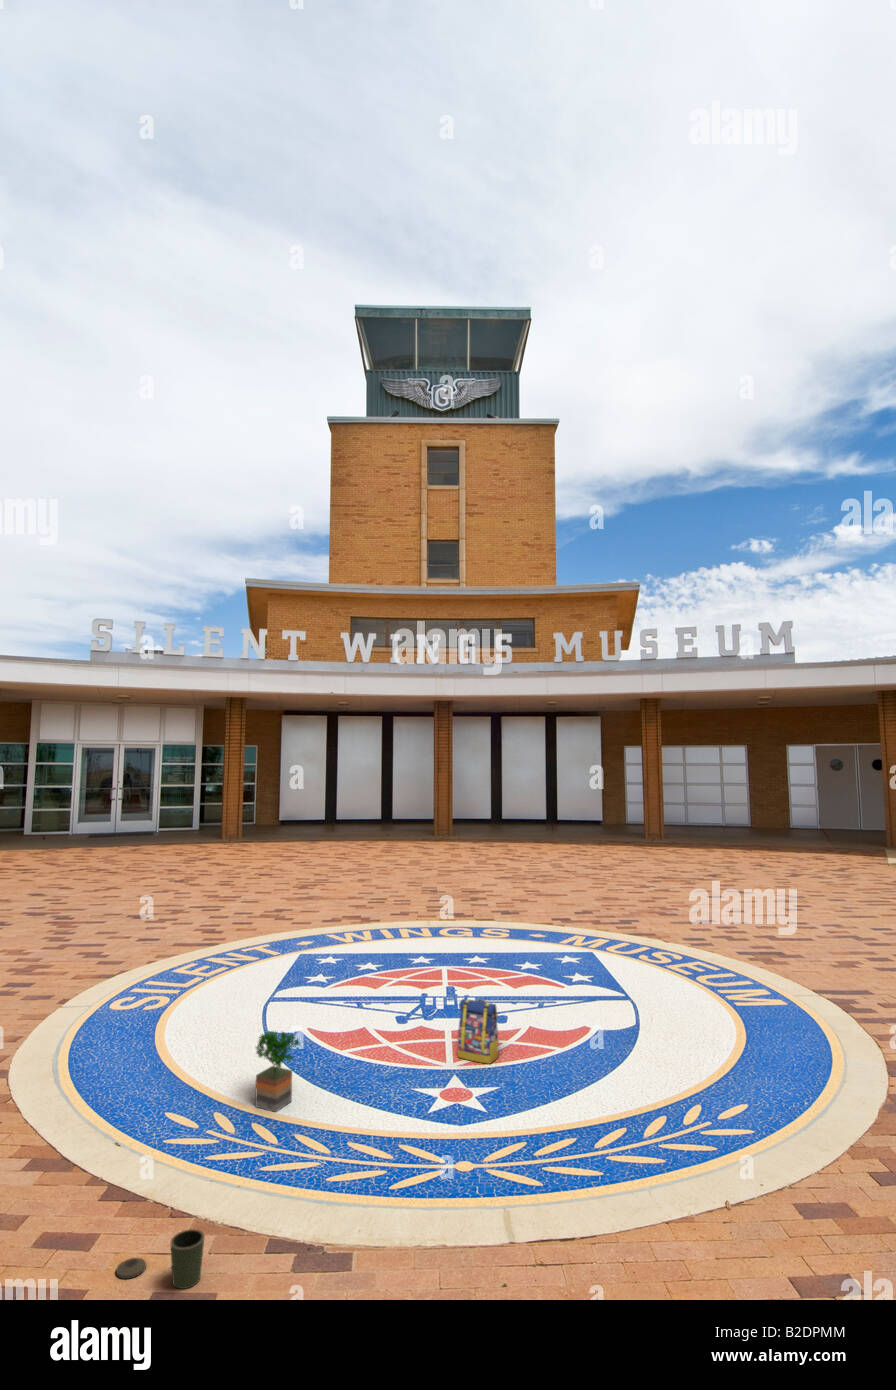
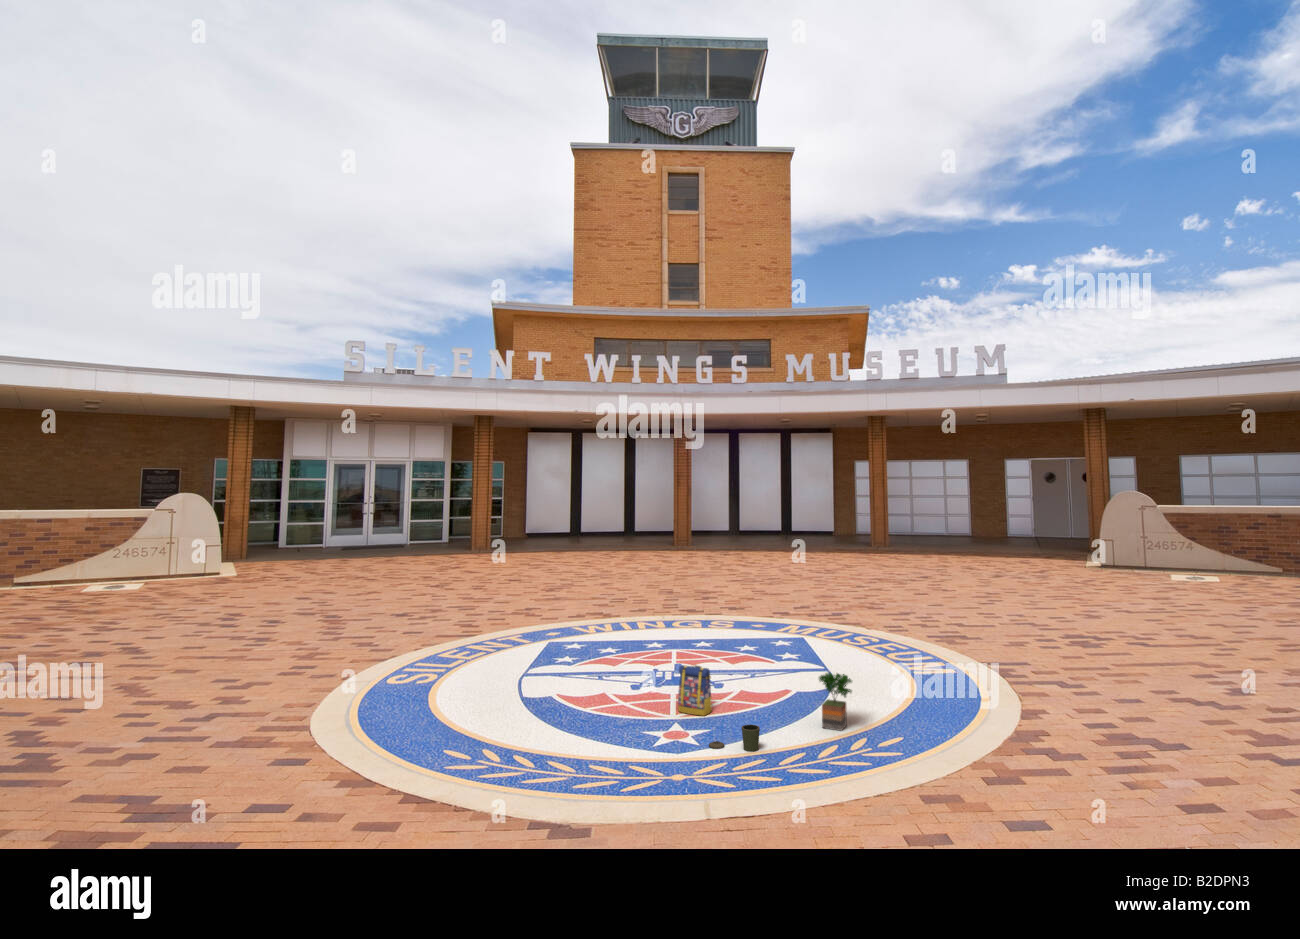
potted tree: present [255,1031,300,1112] -> present [819,673,852,731]
trash can: present [116,1229,205,1289] -> present [709,725,760,751]

